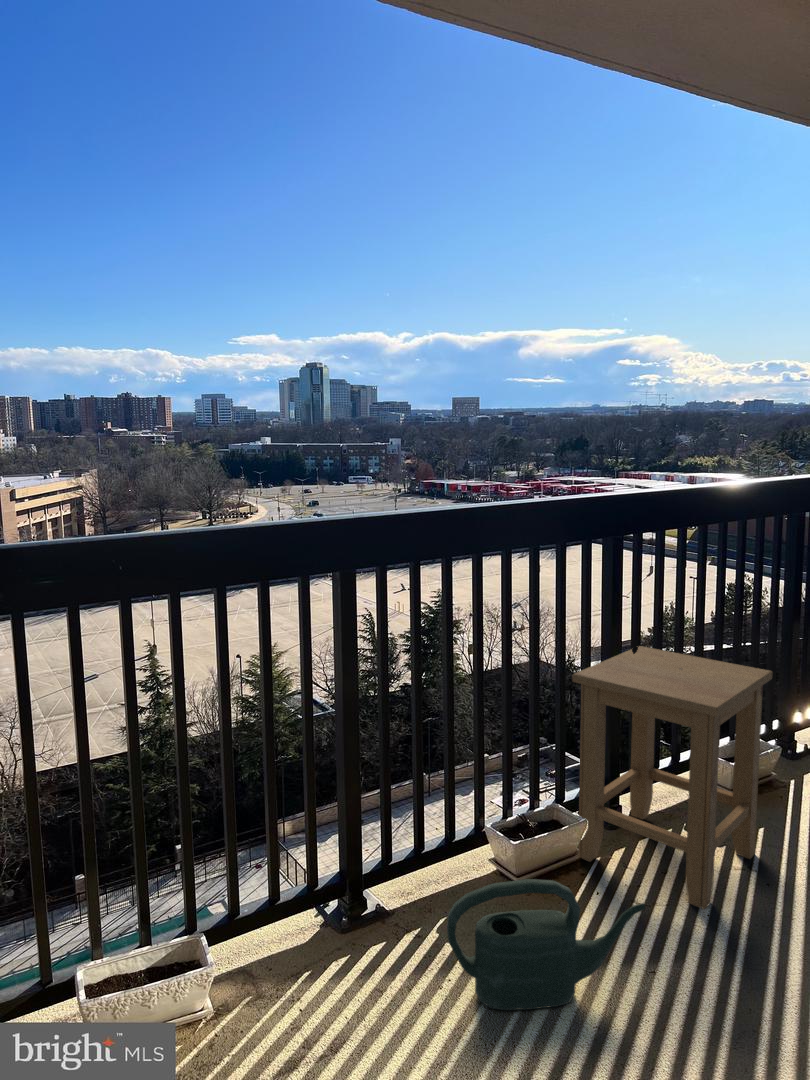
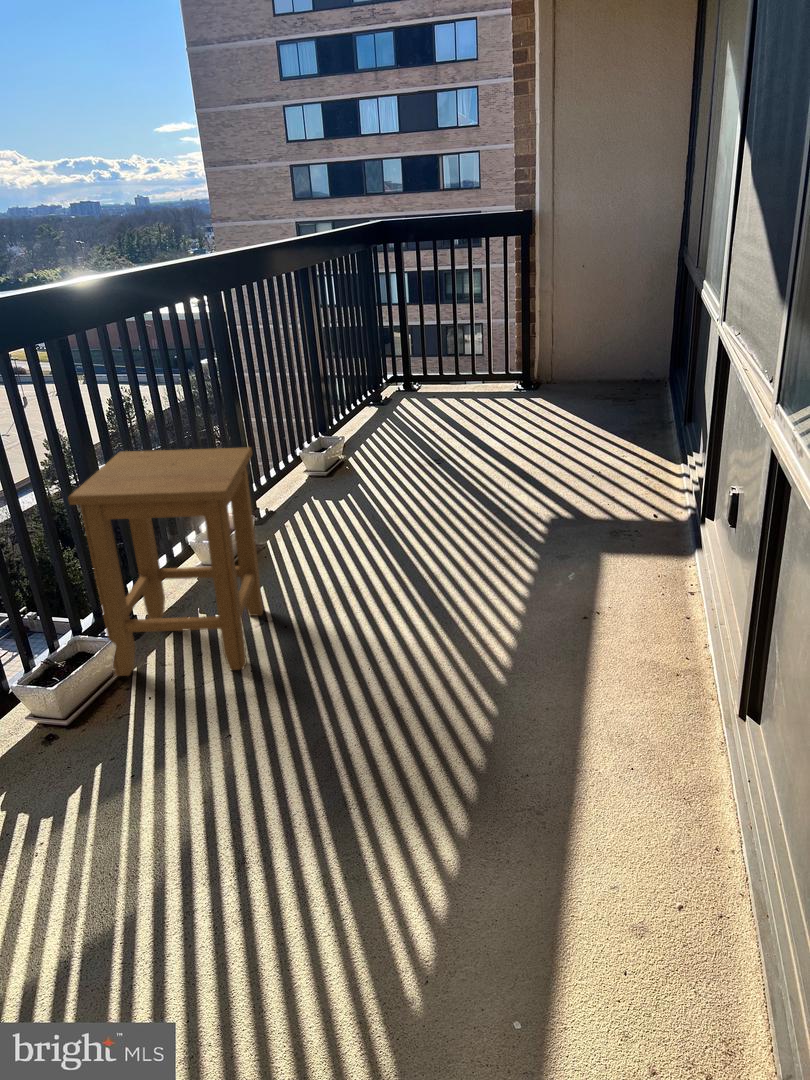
watering can: present [447,879,645,1010] -> none [27,682,213,843]

